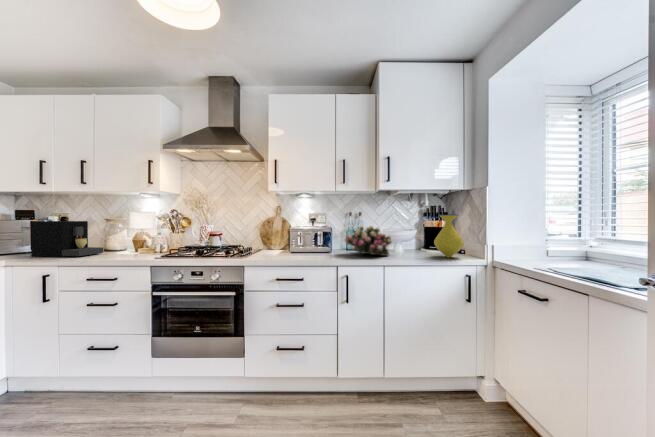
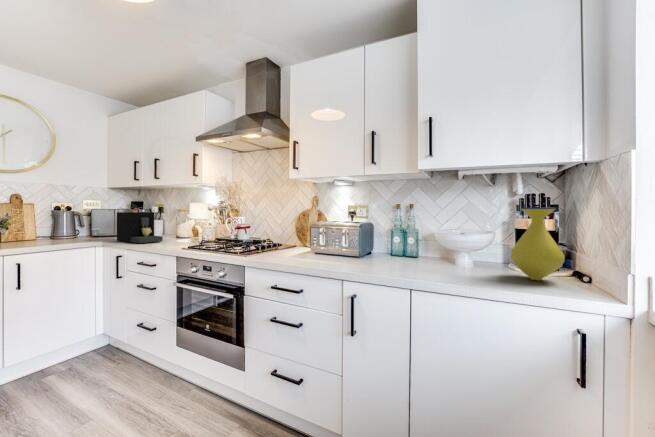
flower arrangement: present [345,226,391,256] -> none [370,222,441,268]

